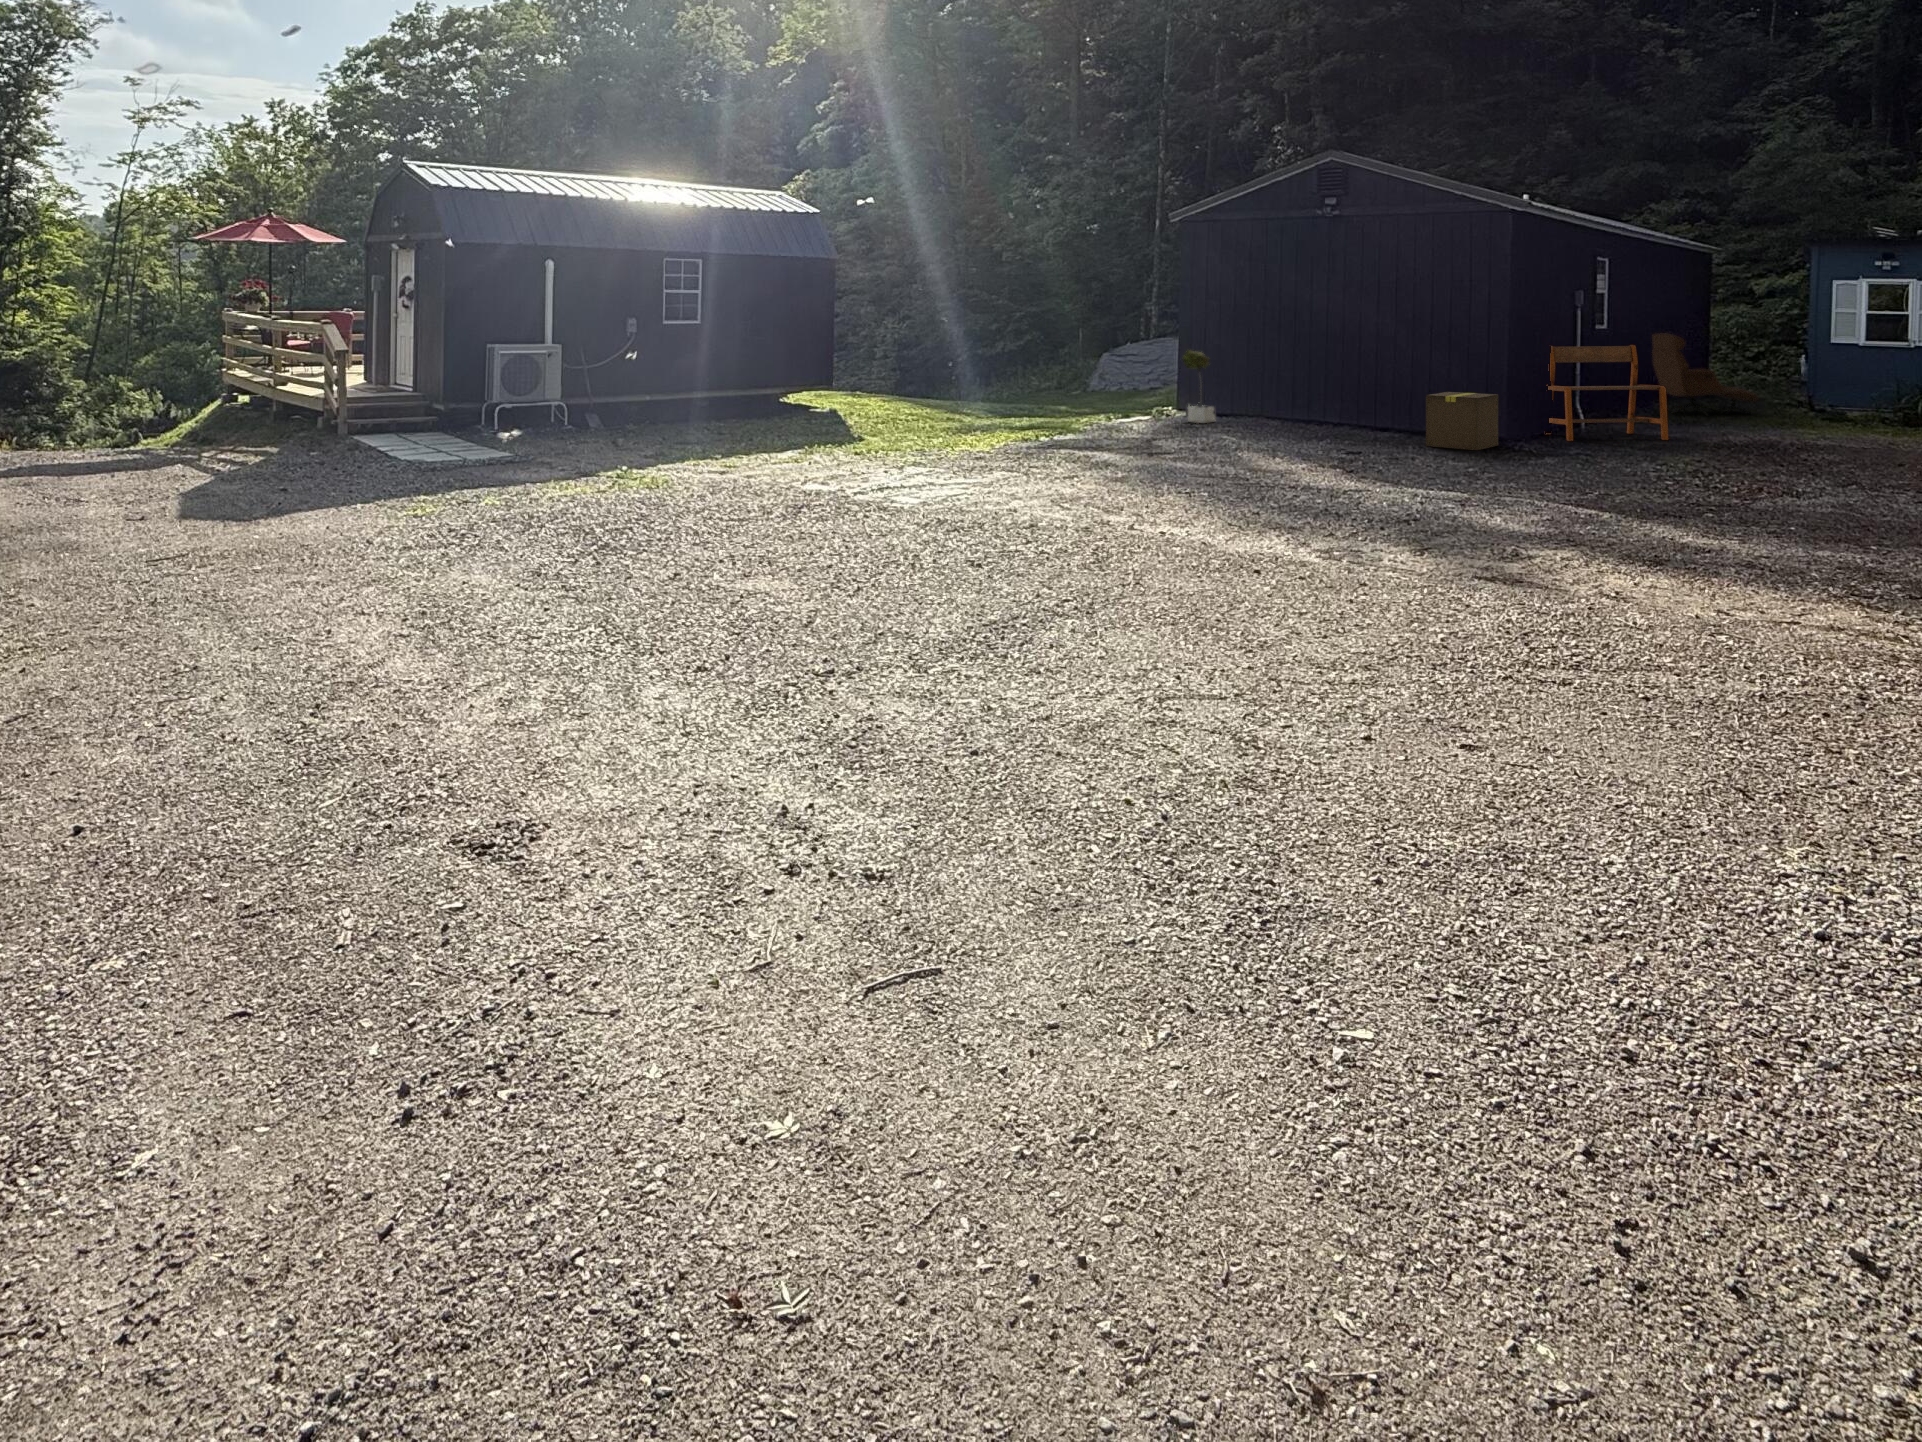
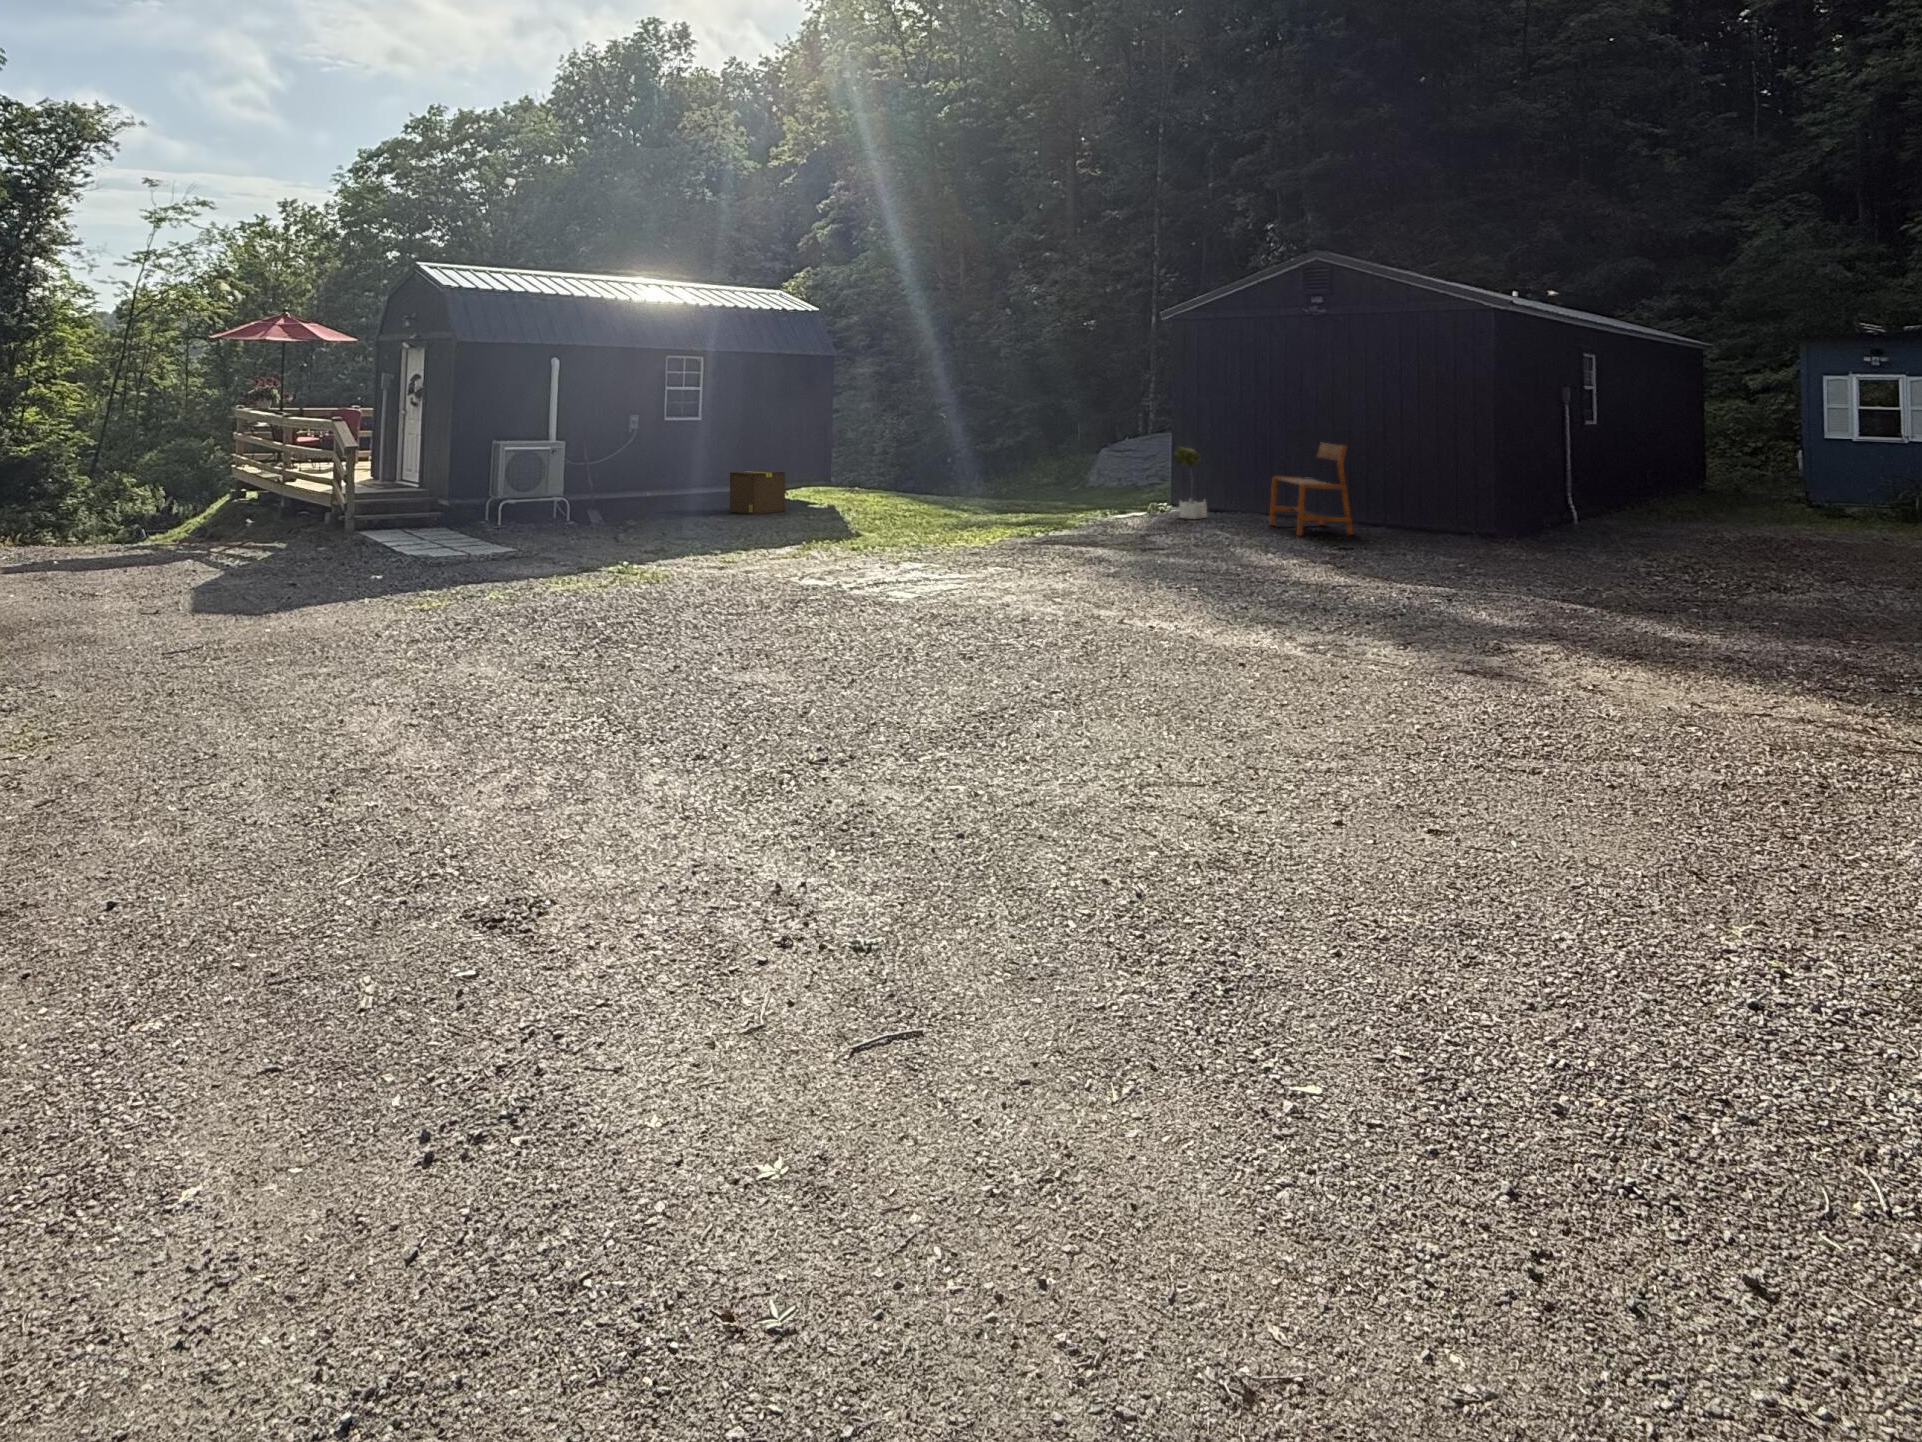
lounge chair: present [1652,333,1758,415] -> none [1638,429,1747,511]
bench: present [1546,345,1668,441] -> present [1269,443,1353,536]
cardboard box: present [1426,392,1498,450] -> present [730,470,785,514]

